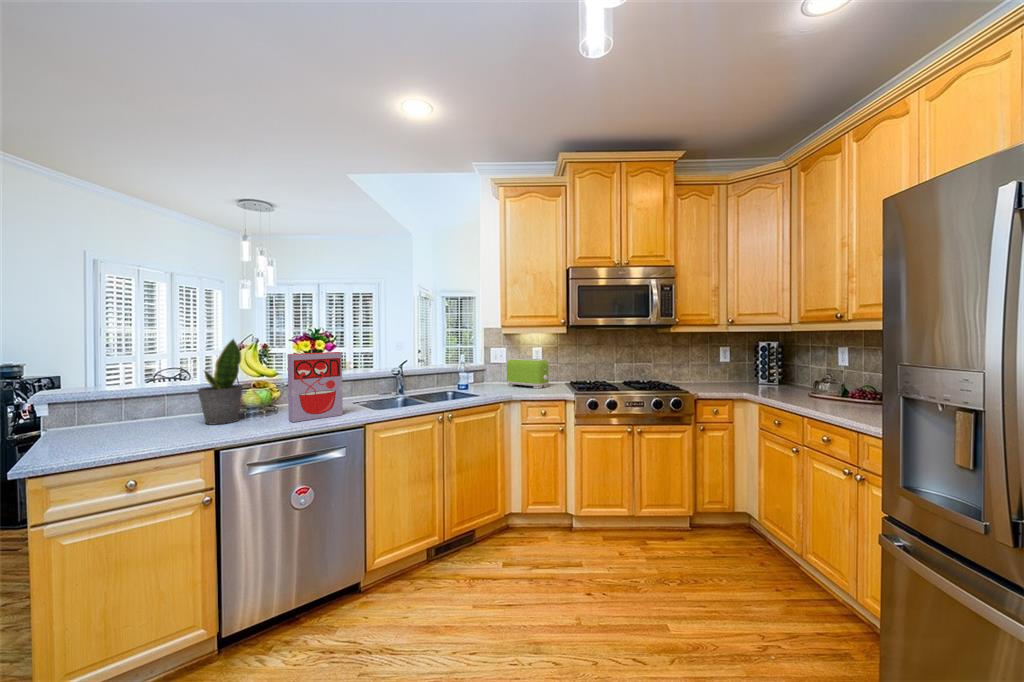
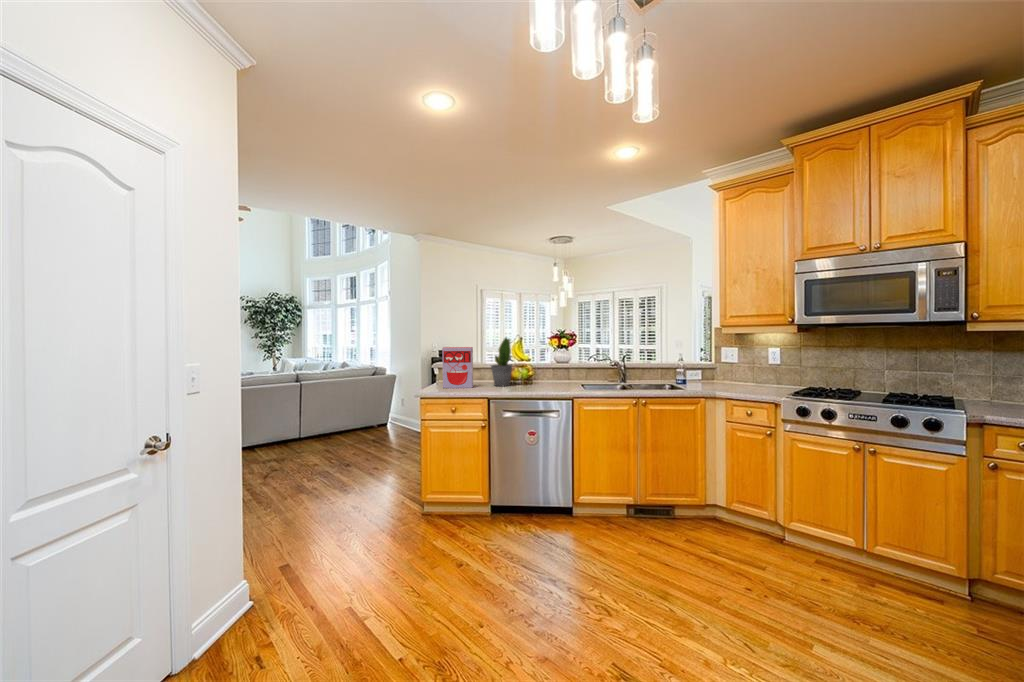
cereal box: present [287,352,343,422] -> present [442,347,473,388]
toaster: present [507,358,549,389] -> none [730,358,775,390]

